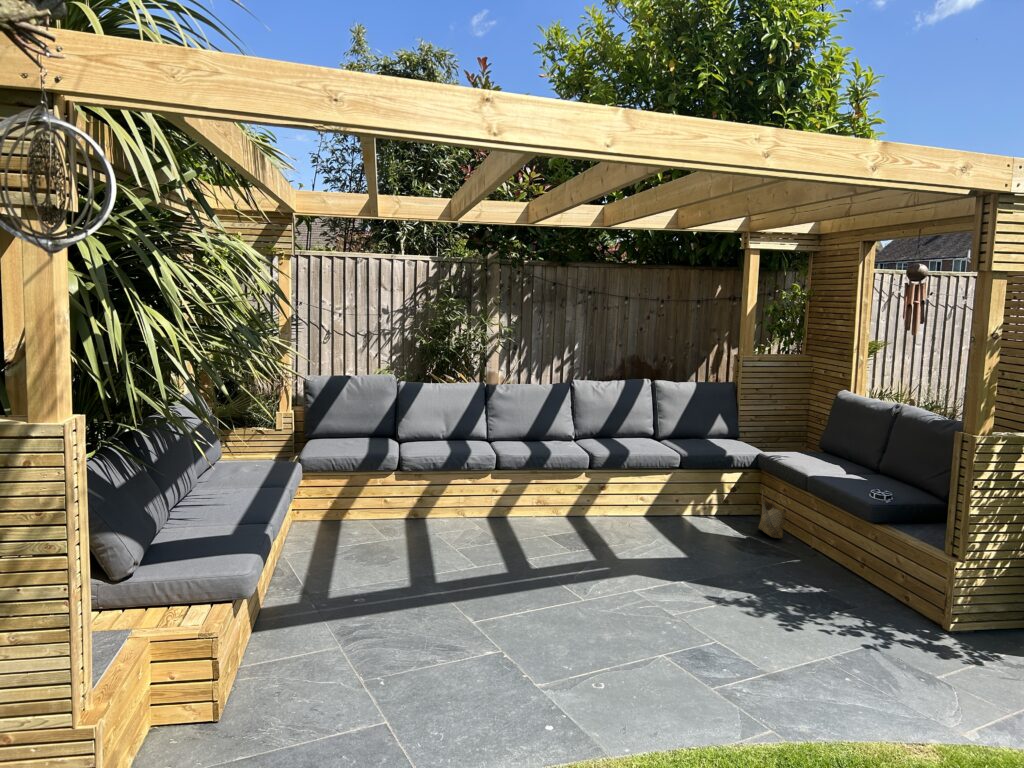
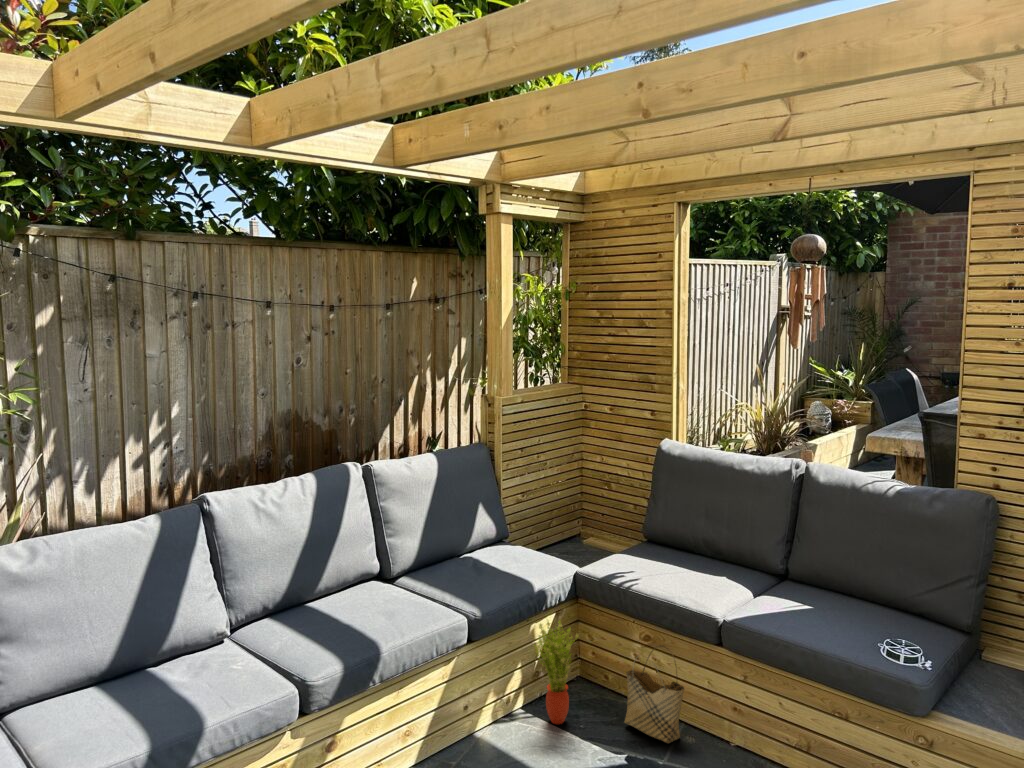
potted plant: none [713,466,739,522] -> present [534,622,578,724]

